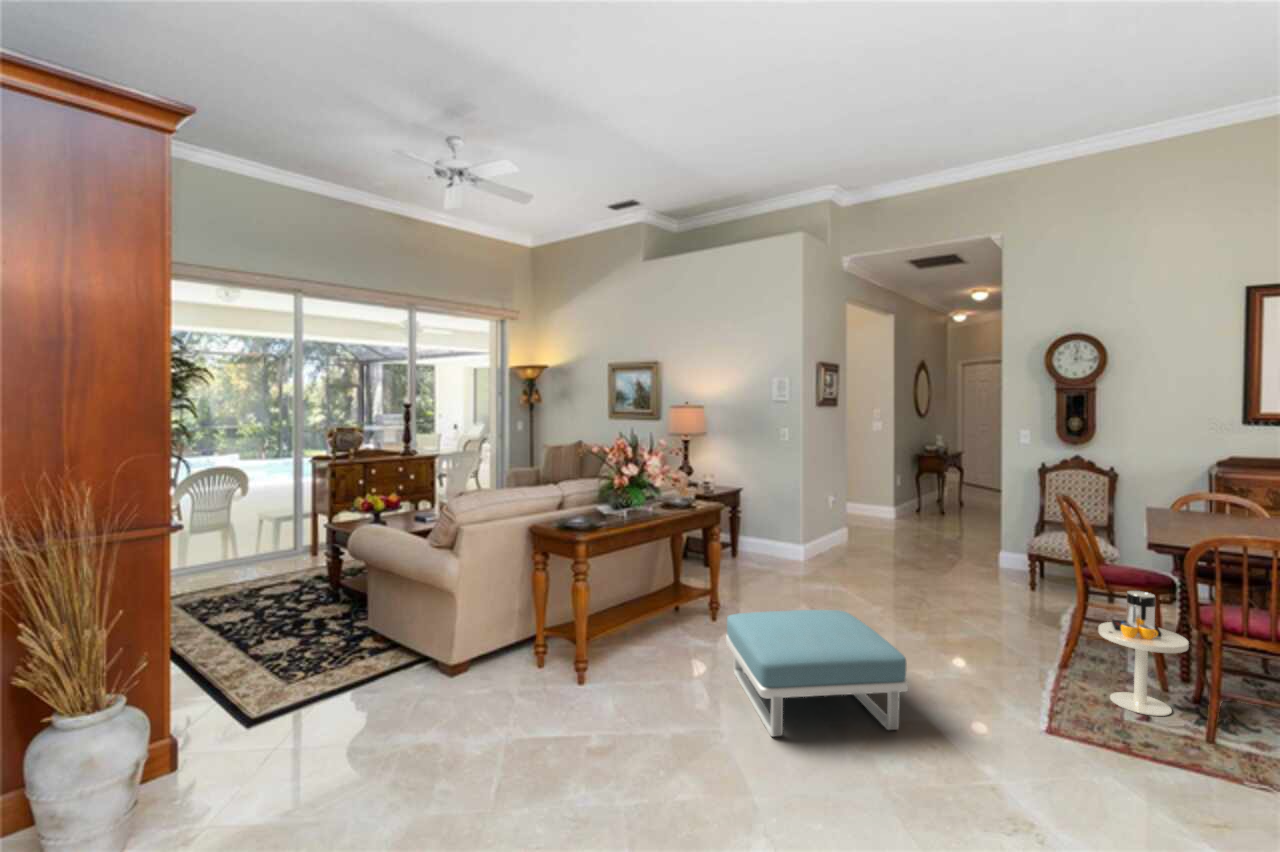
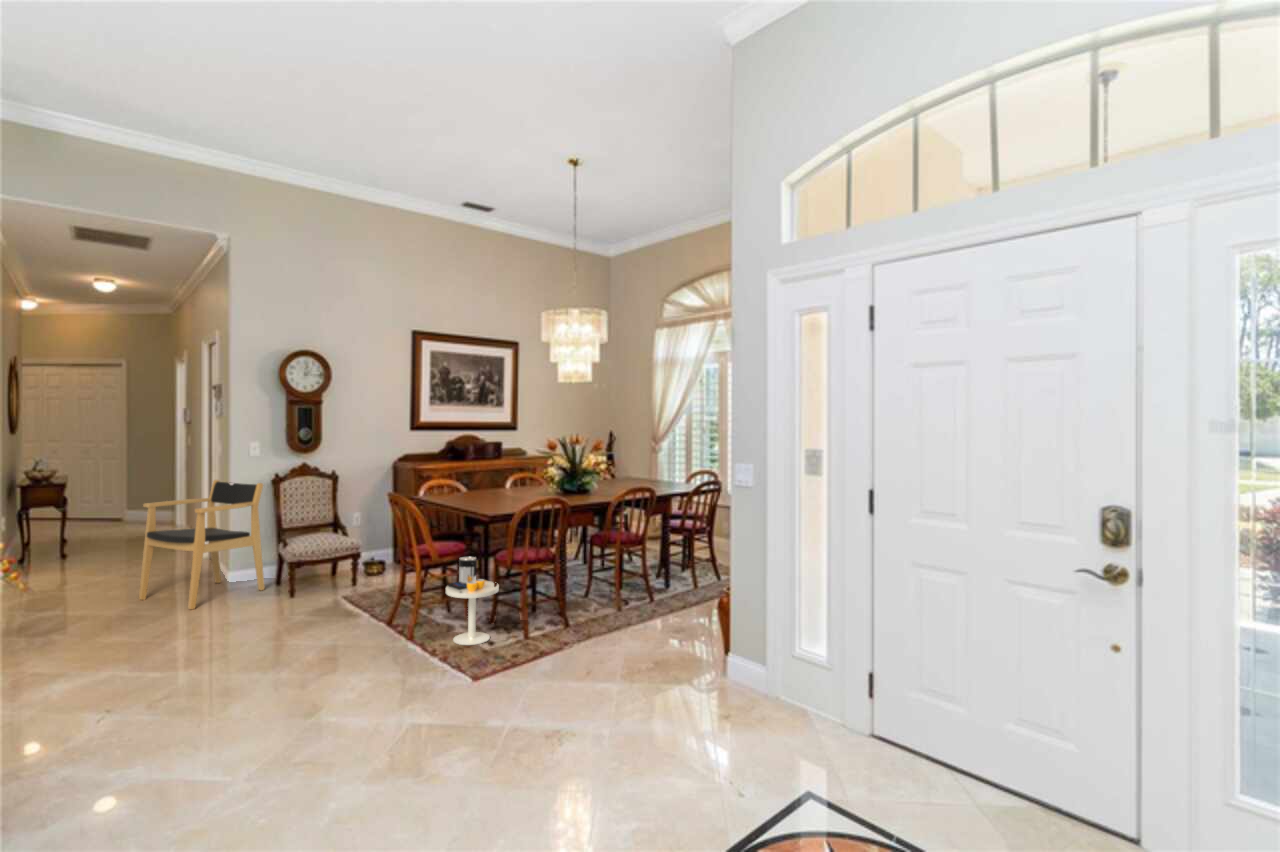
armchair: none [928,466,1022,580] -> present [139,480,264,609]
footstool: present [726,610,908,737] -> none [152,658,412,821]

